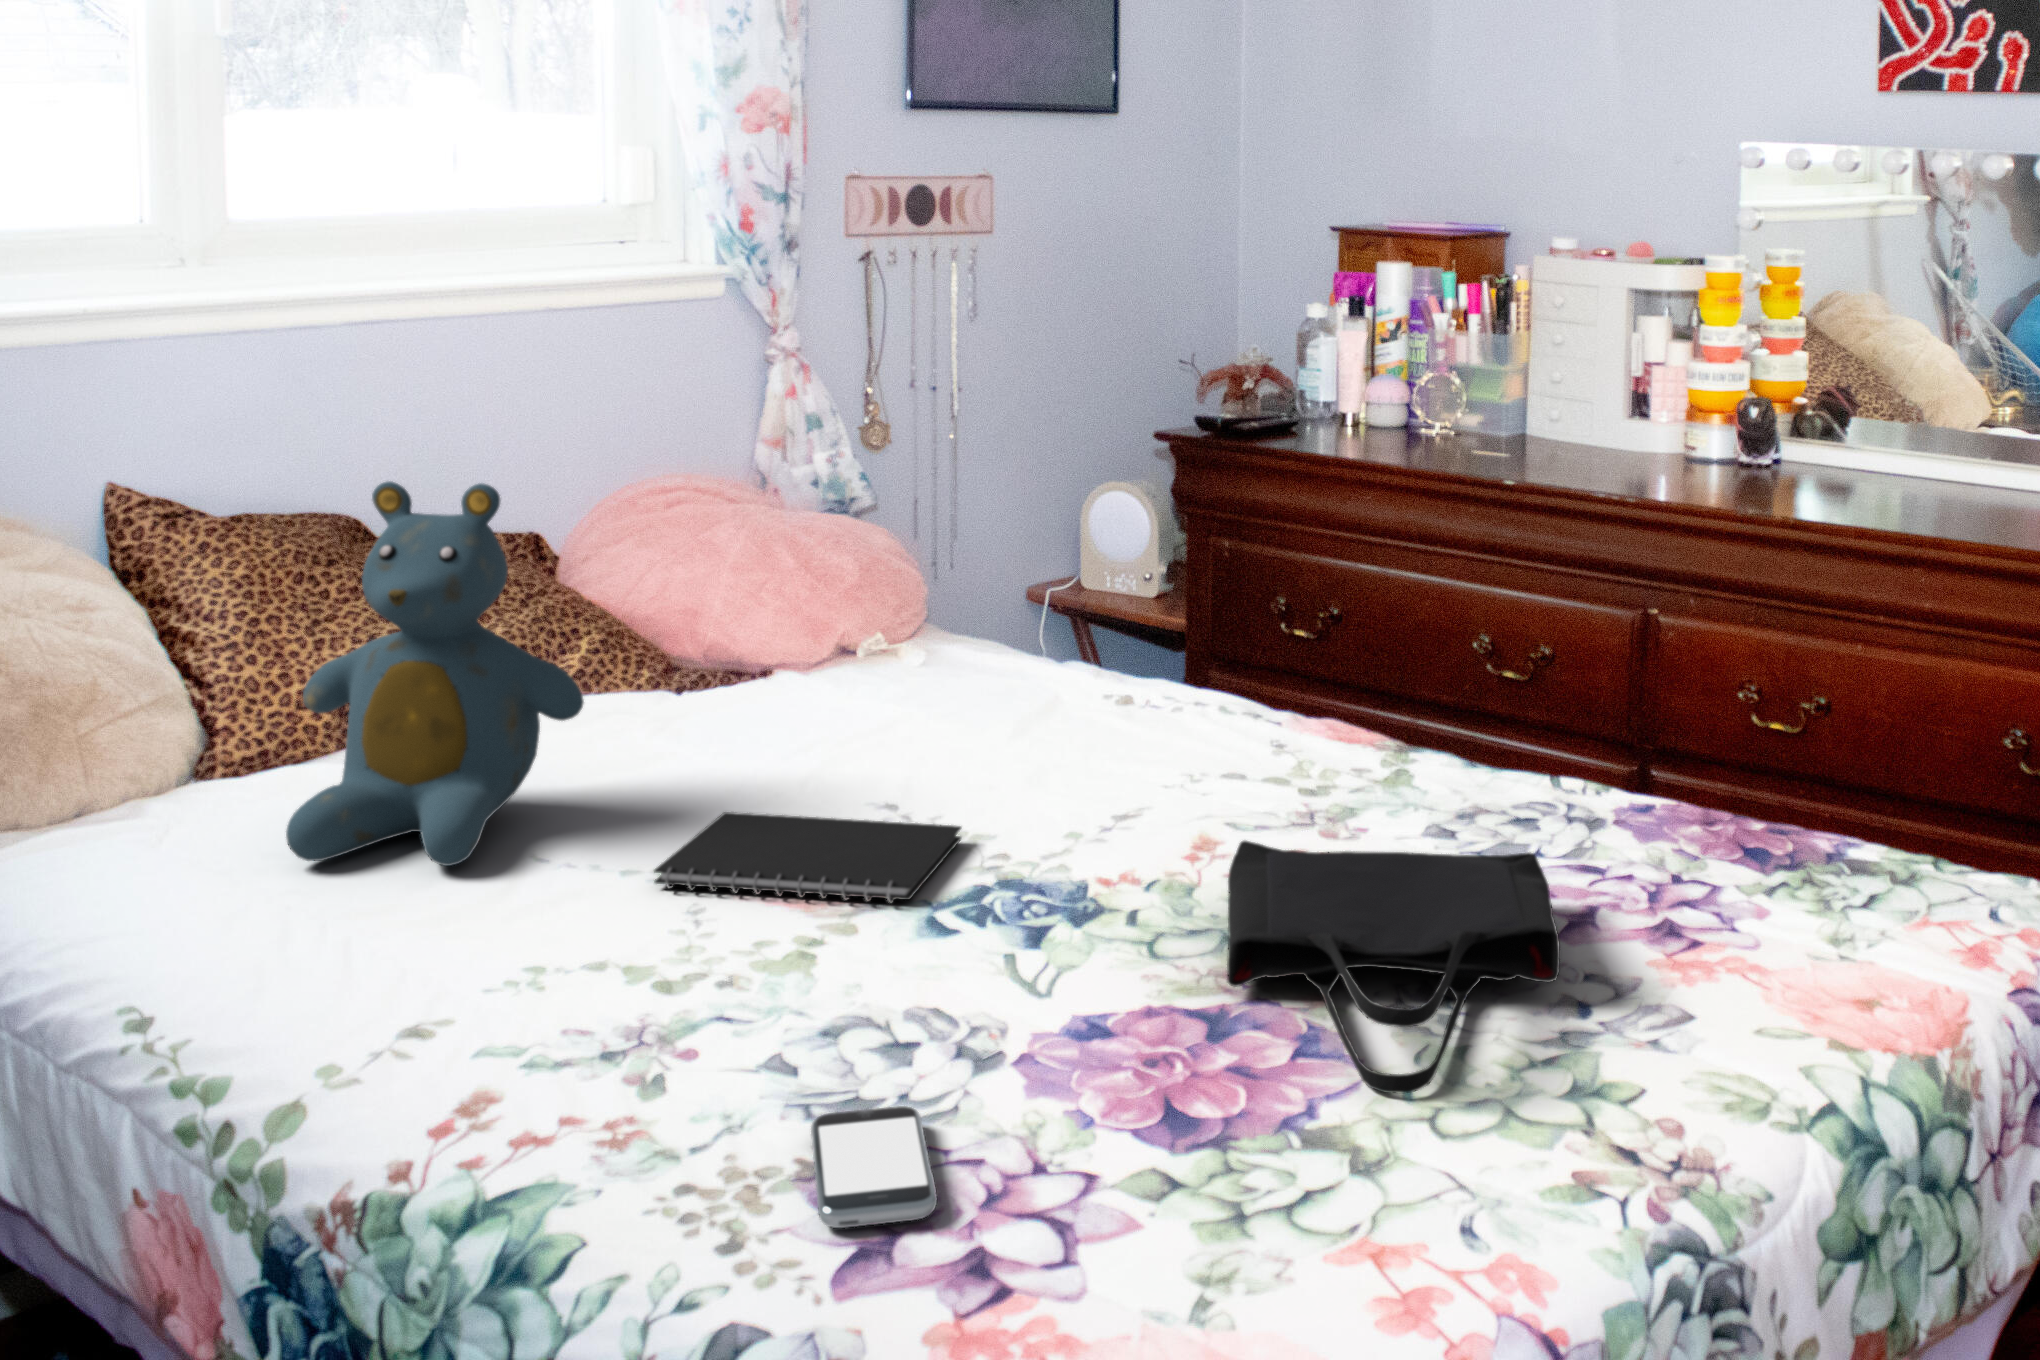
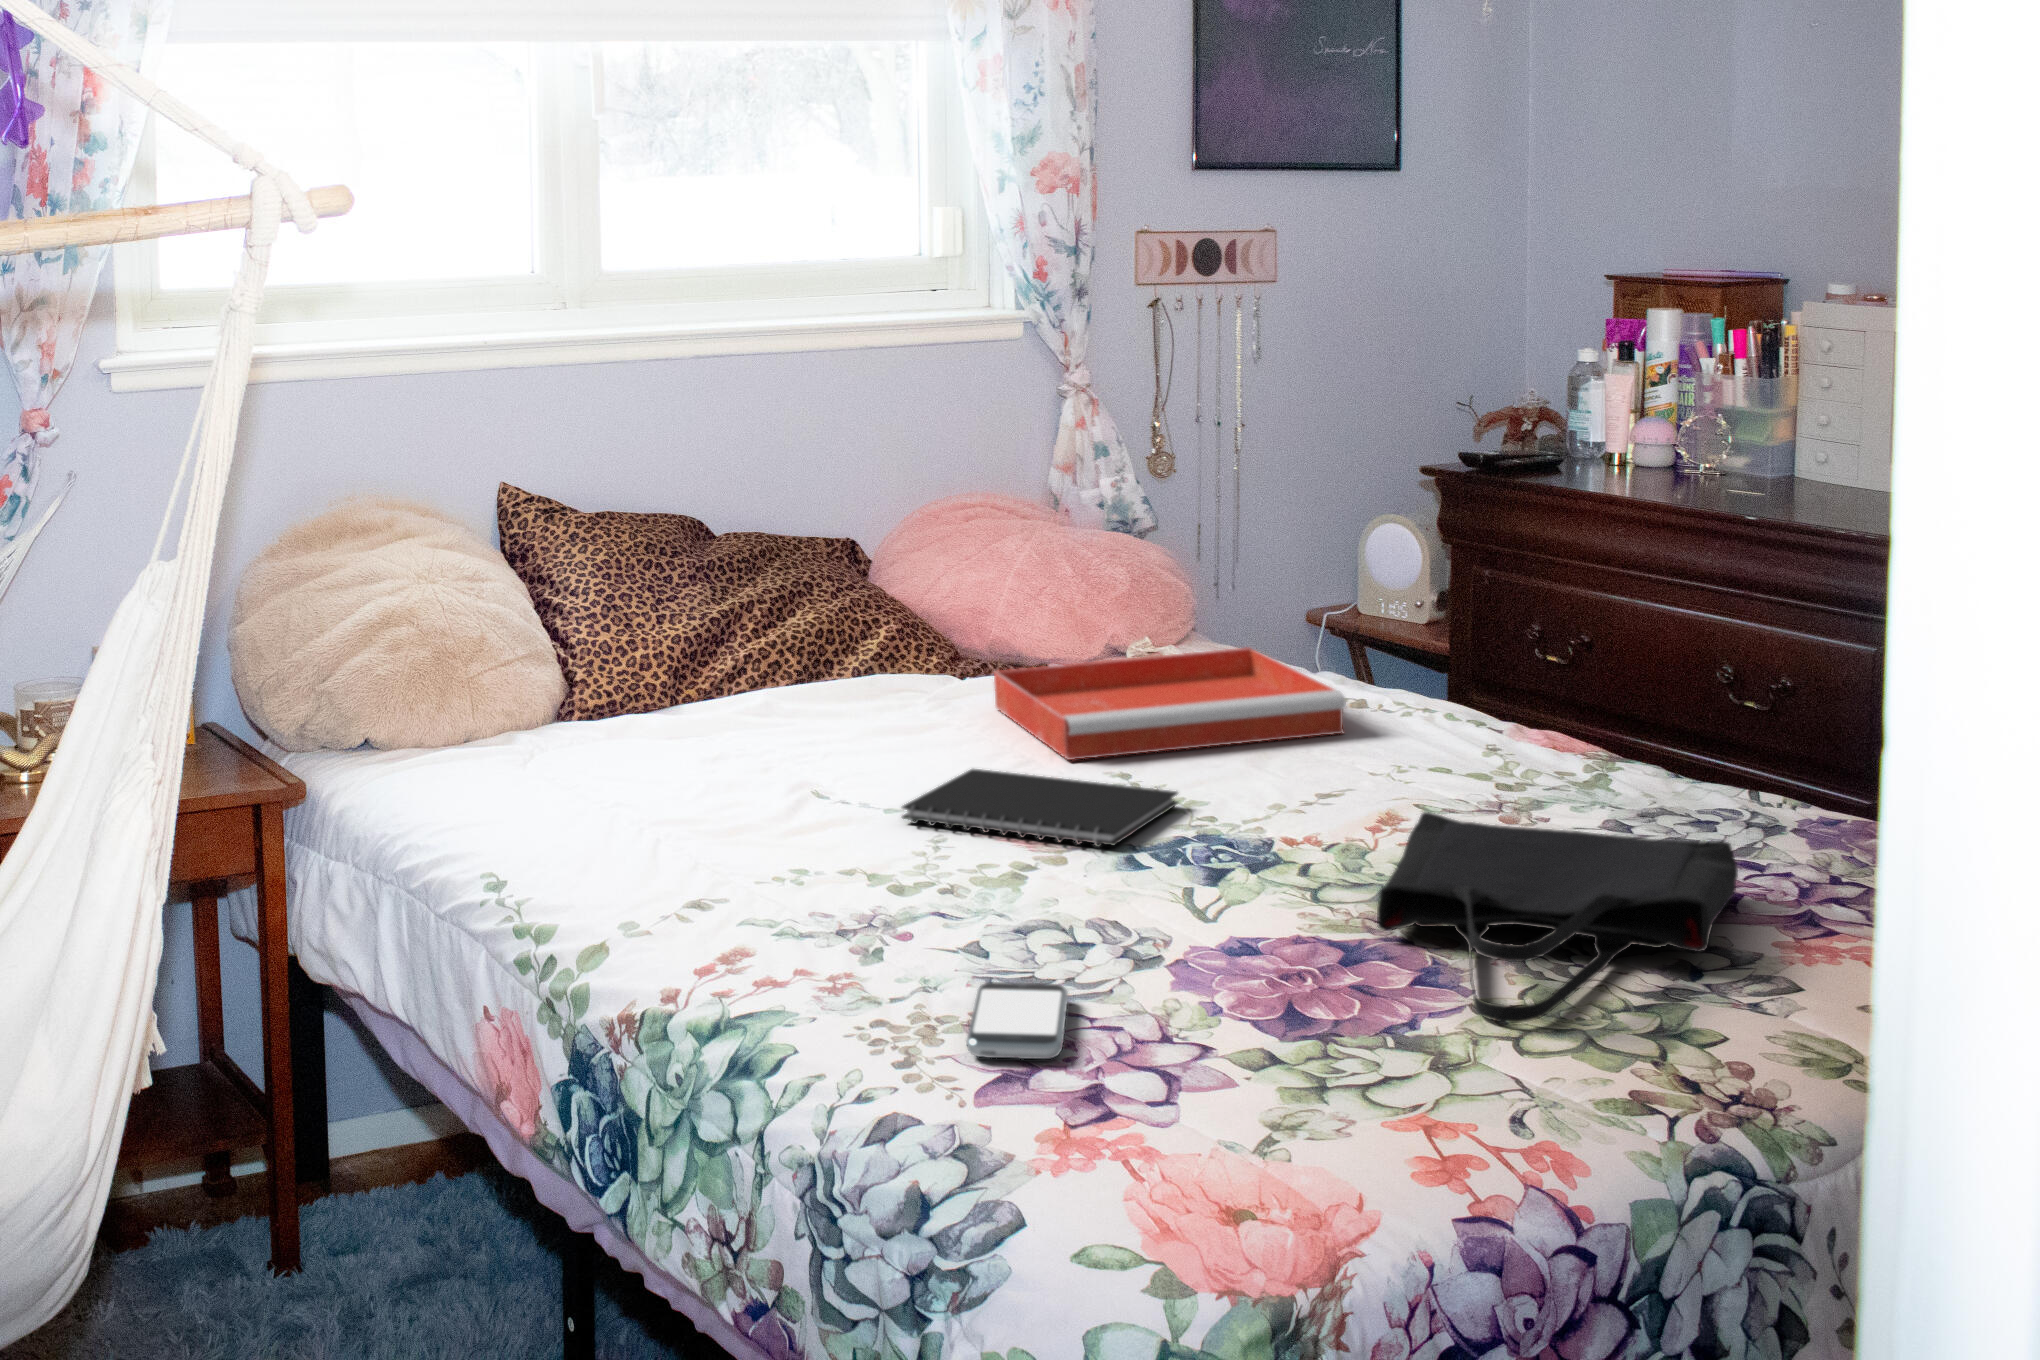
teddy bear: present [286,481,584,866] -> none [620,476,854,795]
tray: none [725,651,1103,792] -> present [994,648,1346,760]

